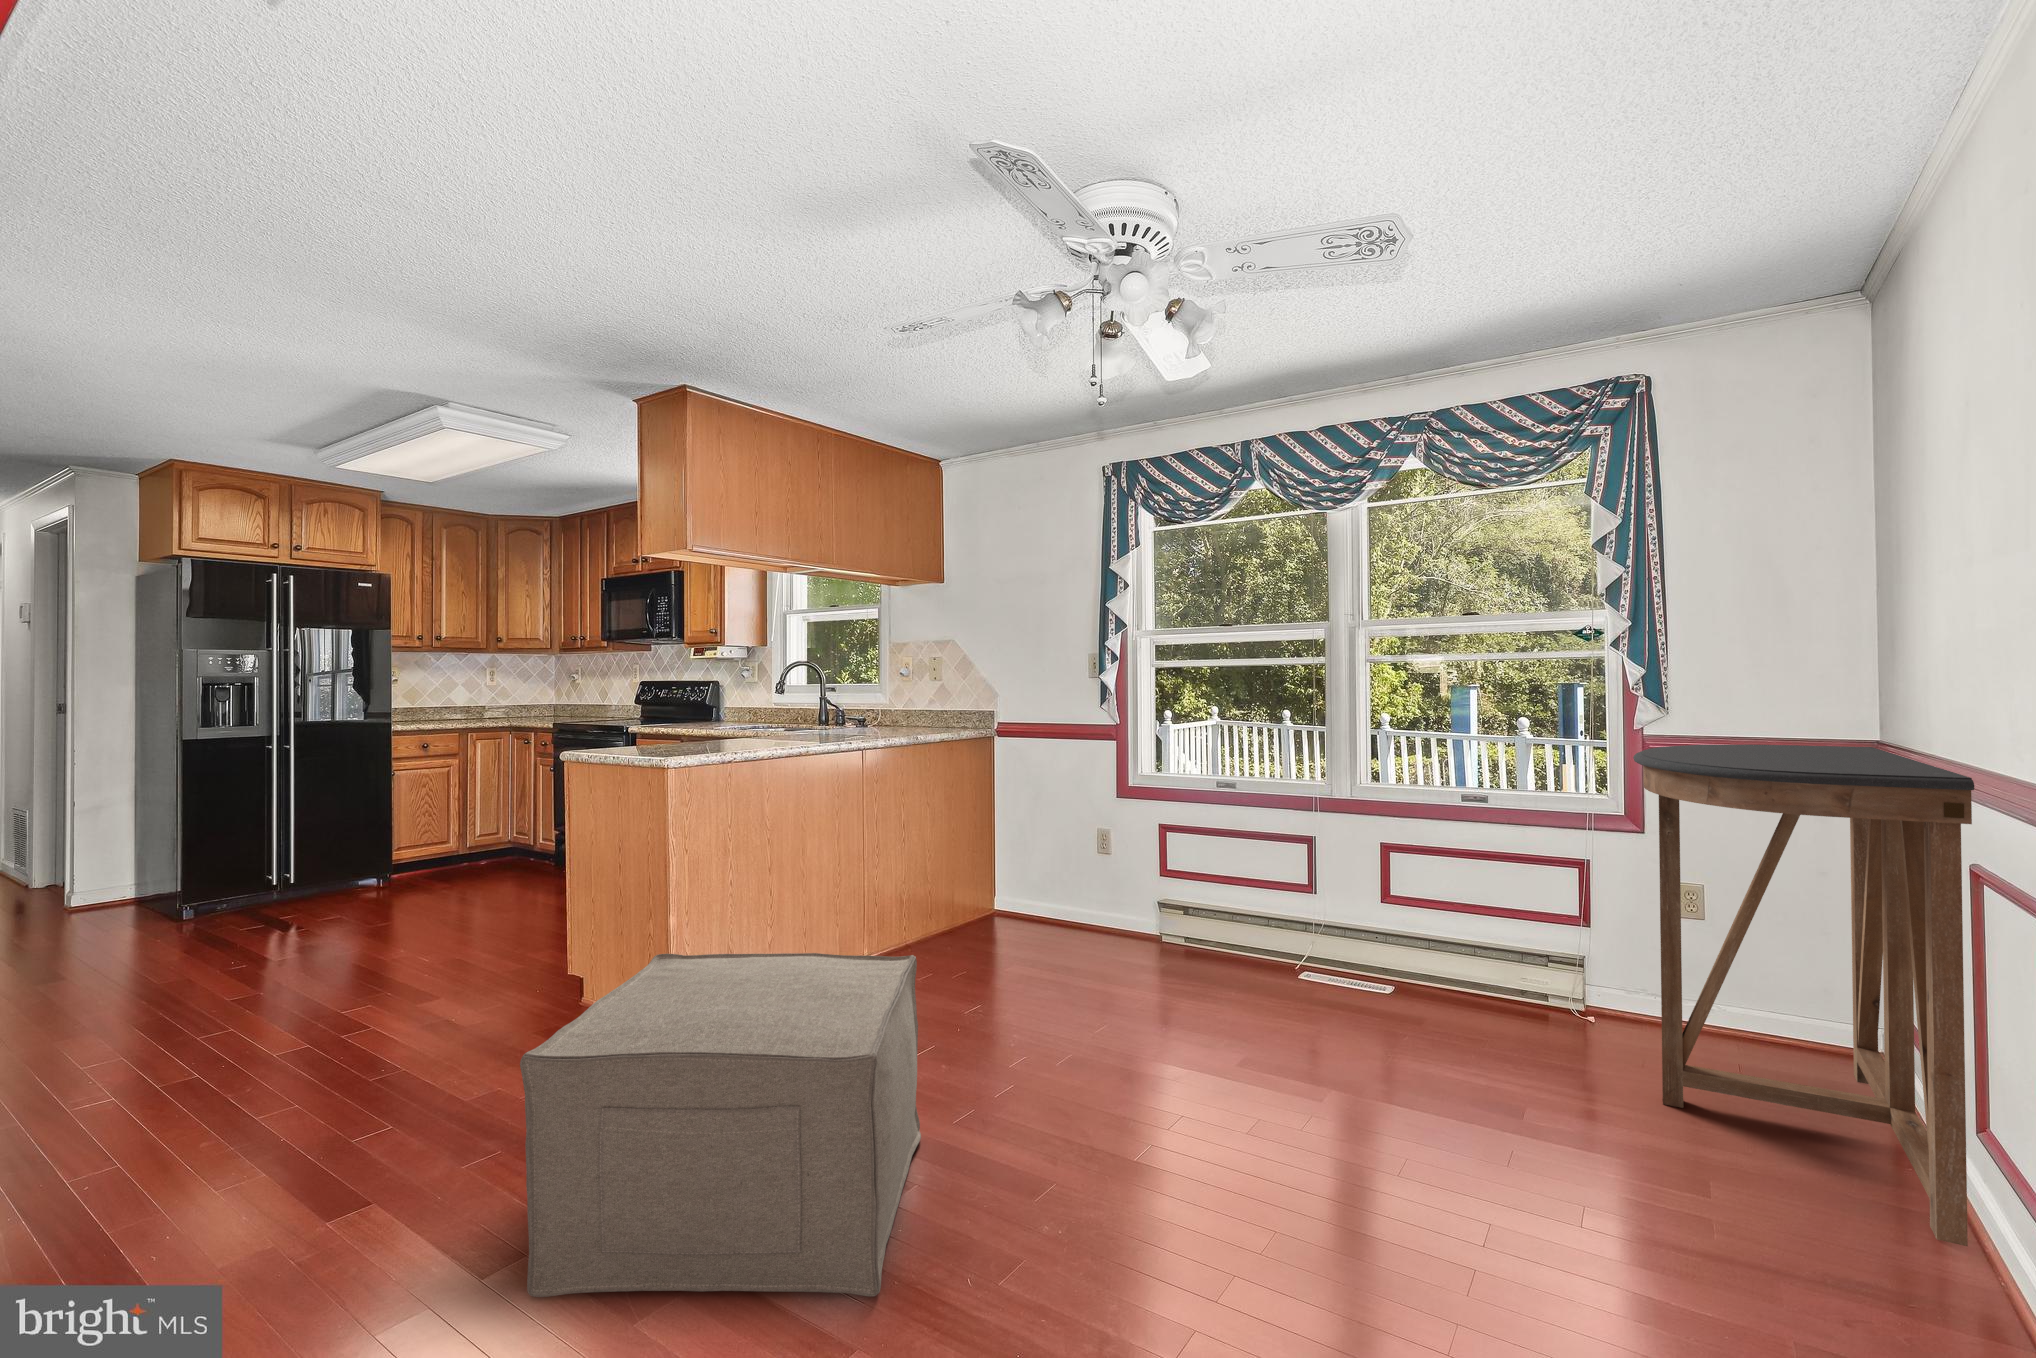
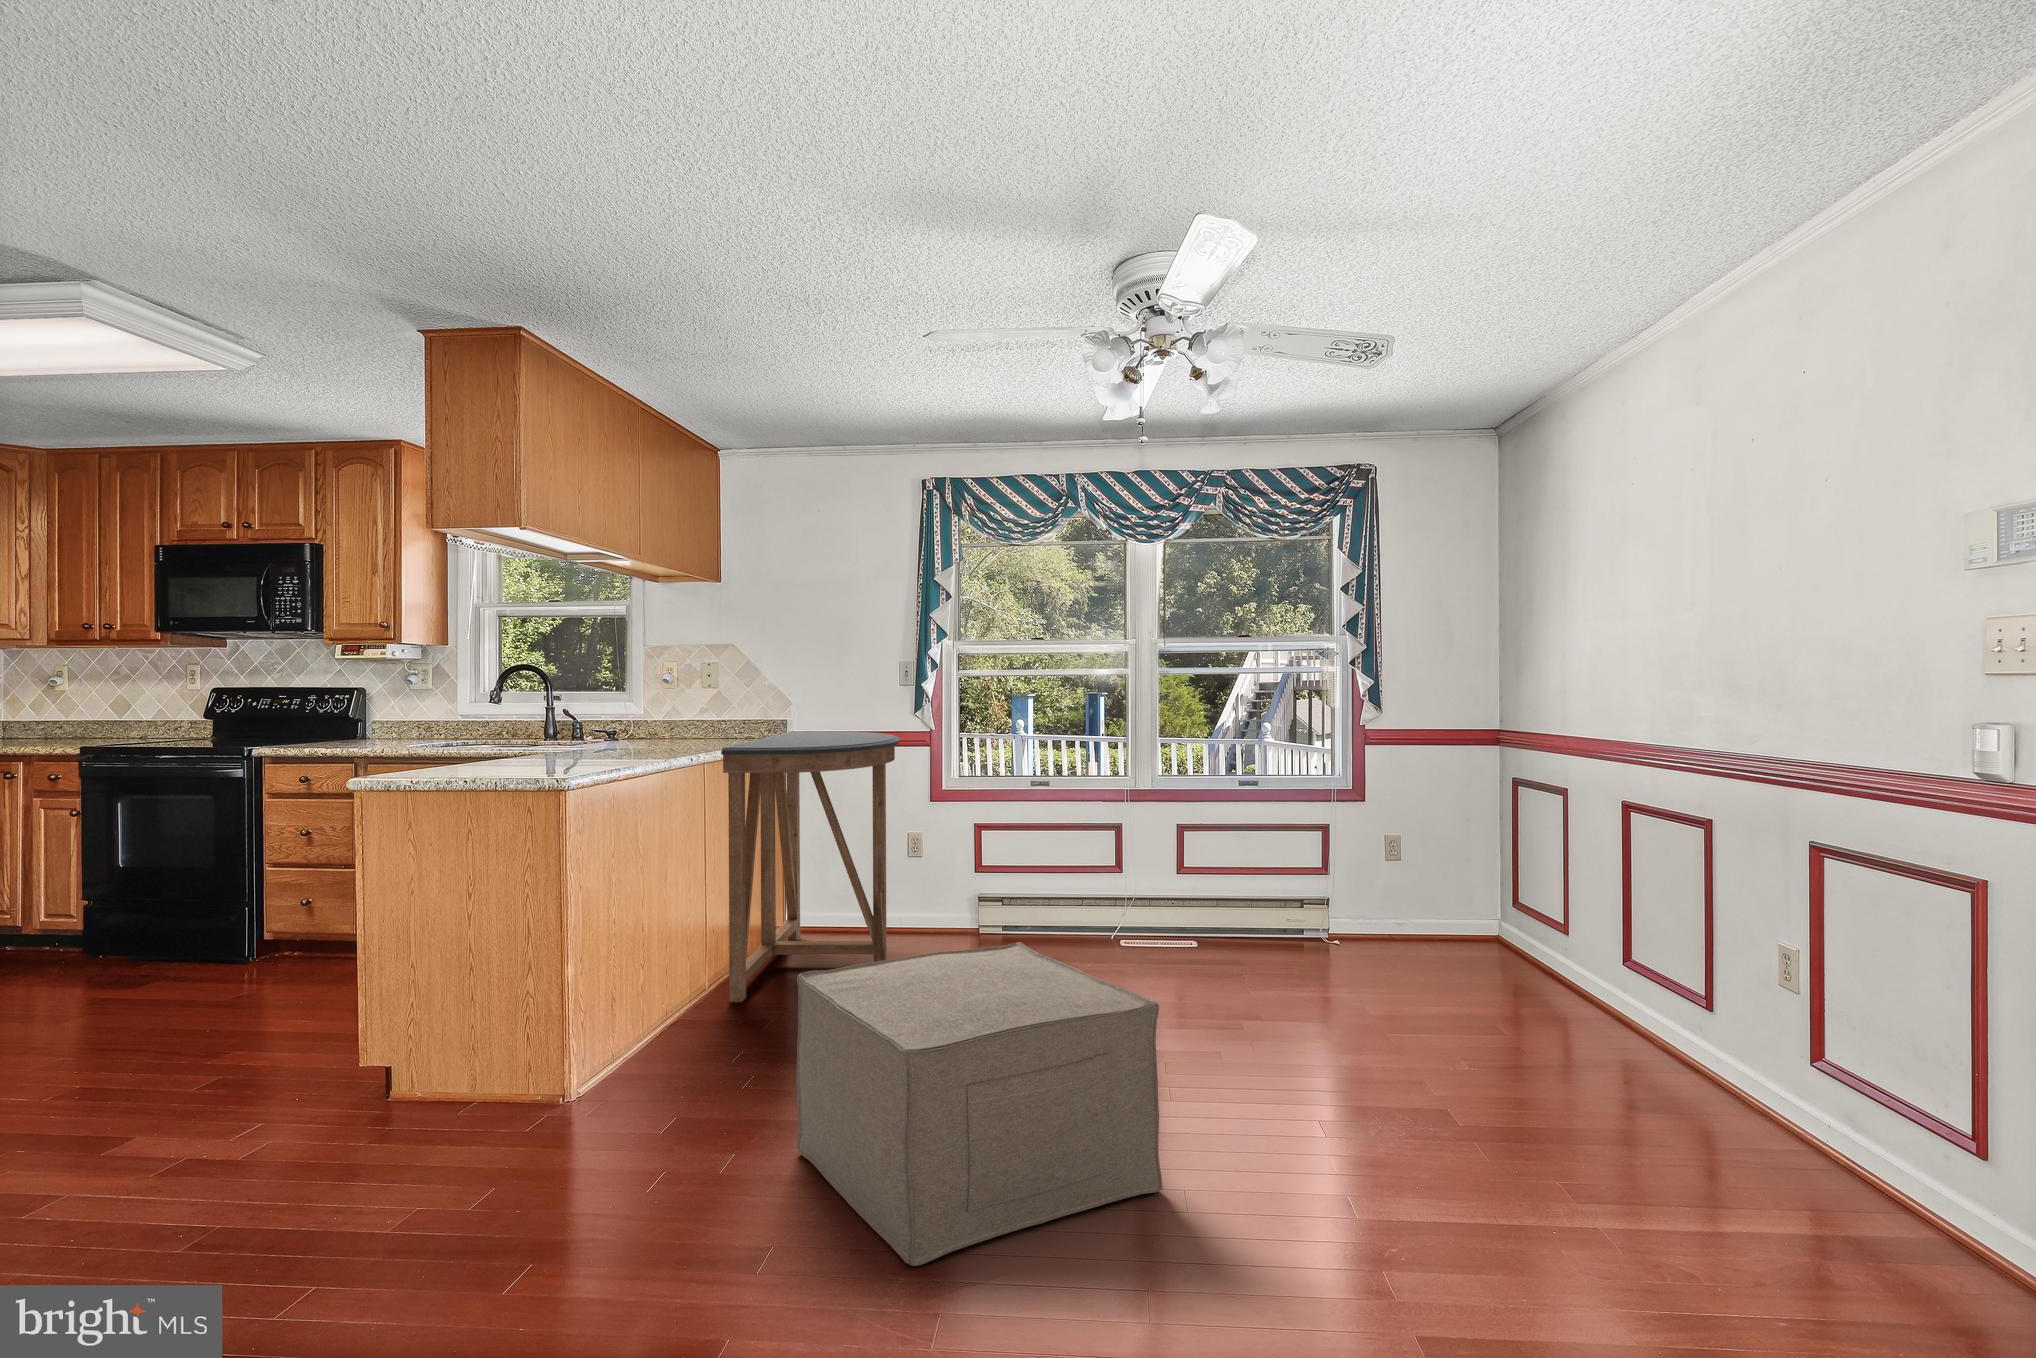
console table: present [1633,744,1974,1246] -> present [721,732,900,1002]

